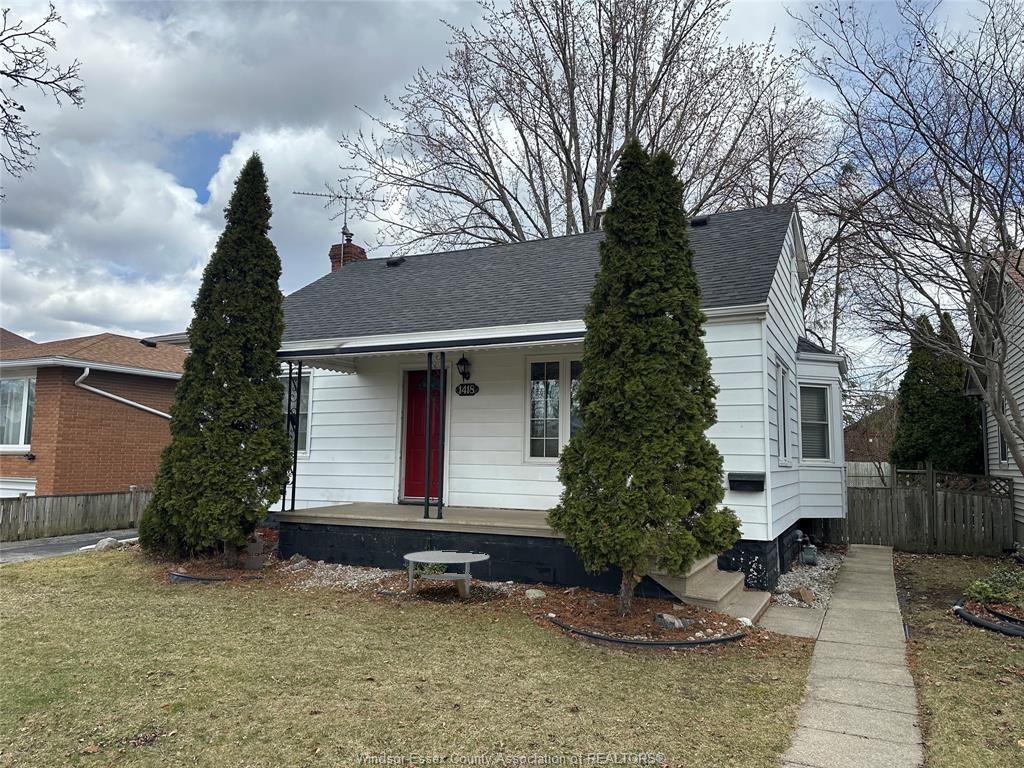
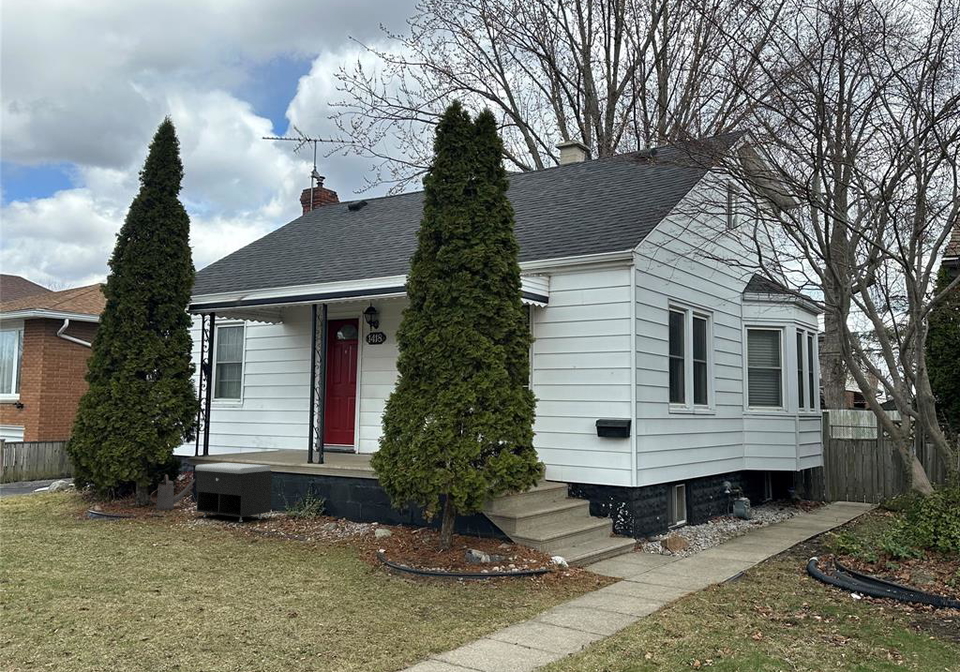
storage bench: none [300,519,384,581] -> present [195,463,272,522]
round table: present [404,551,490,598] -> none [267,494,351,538]

